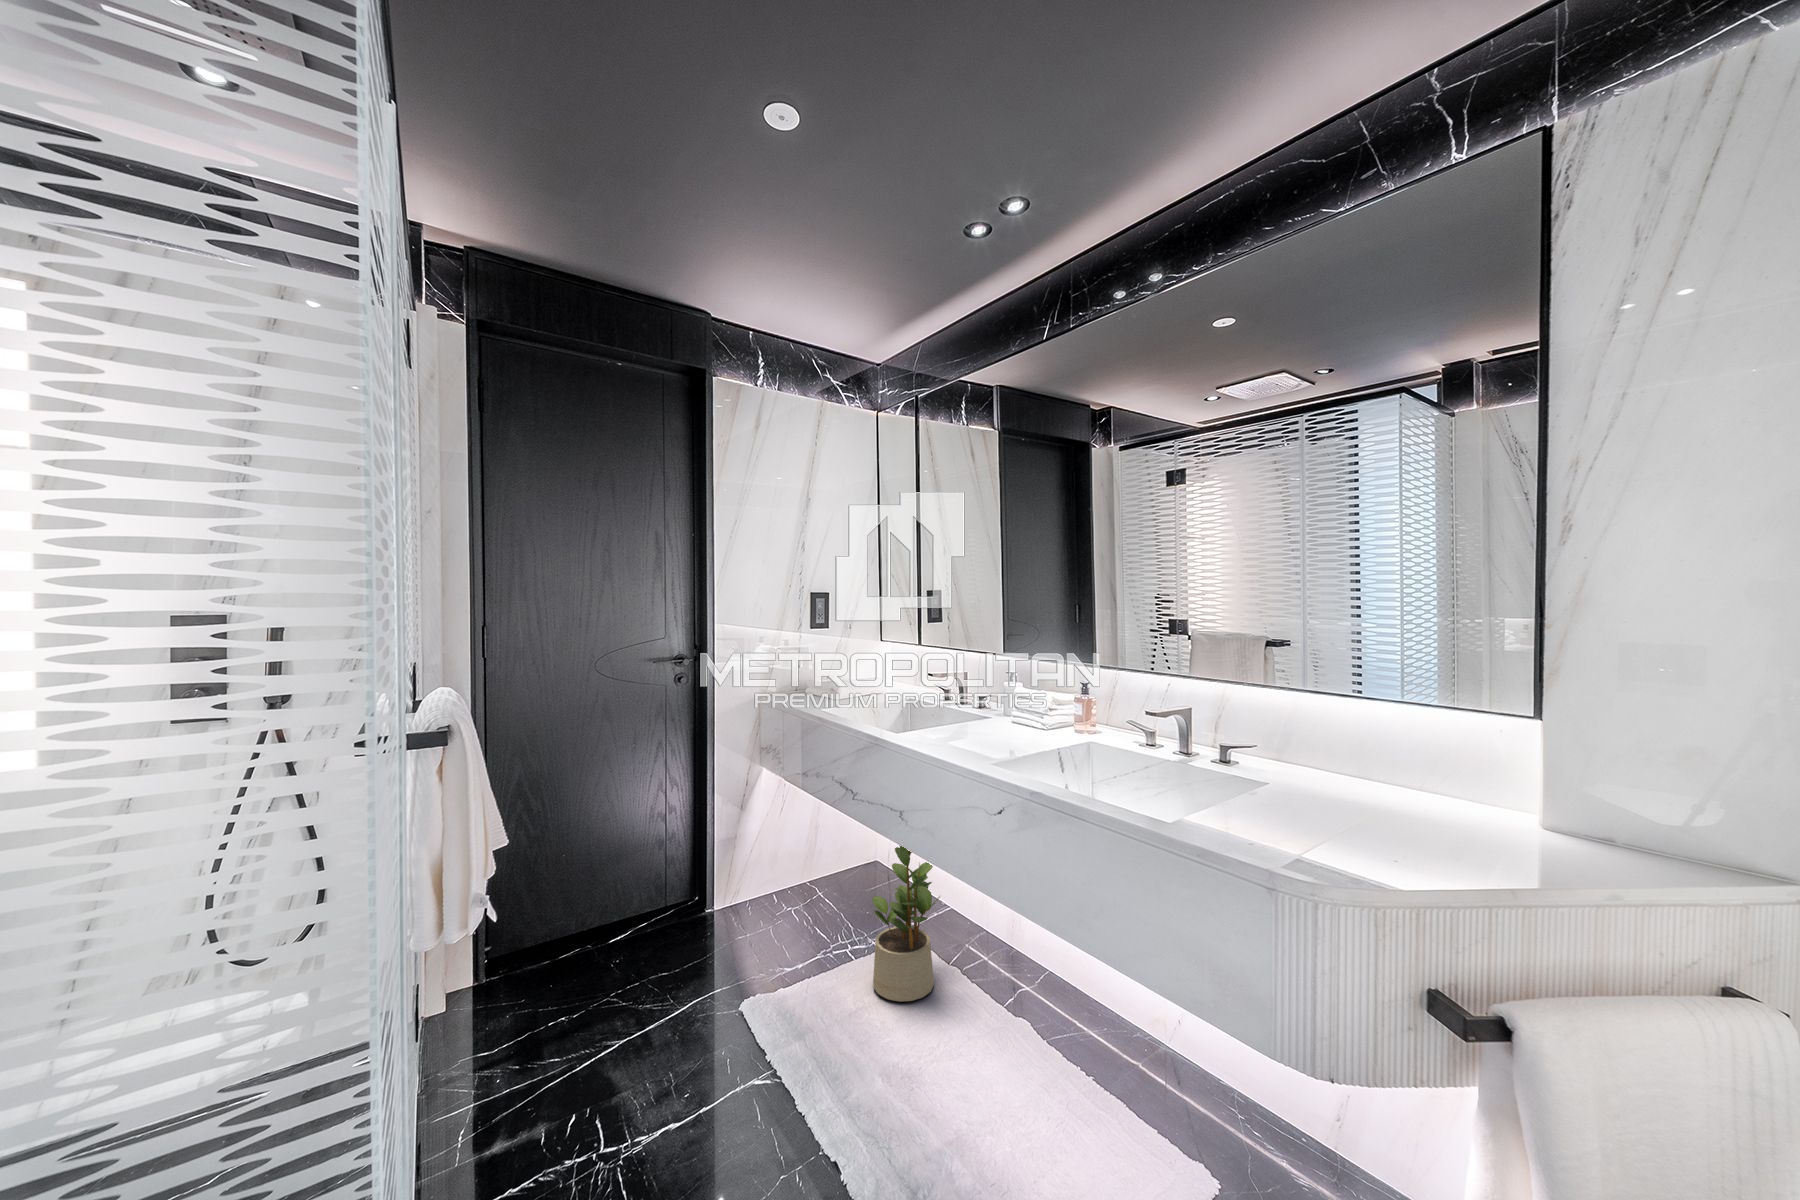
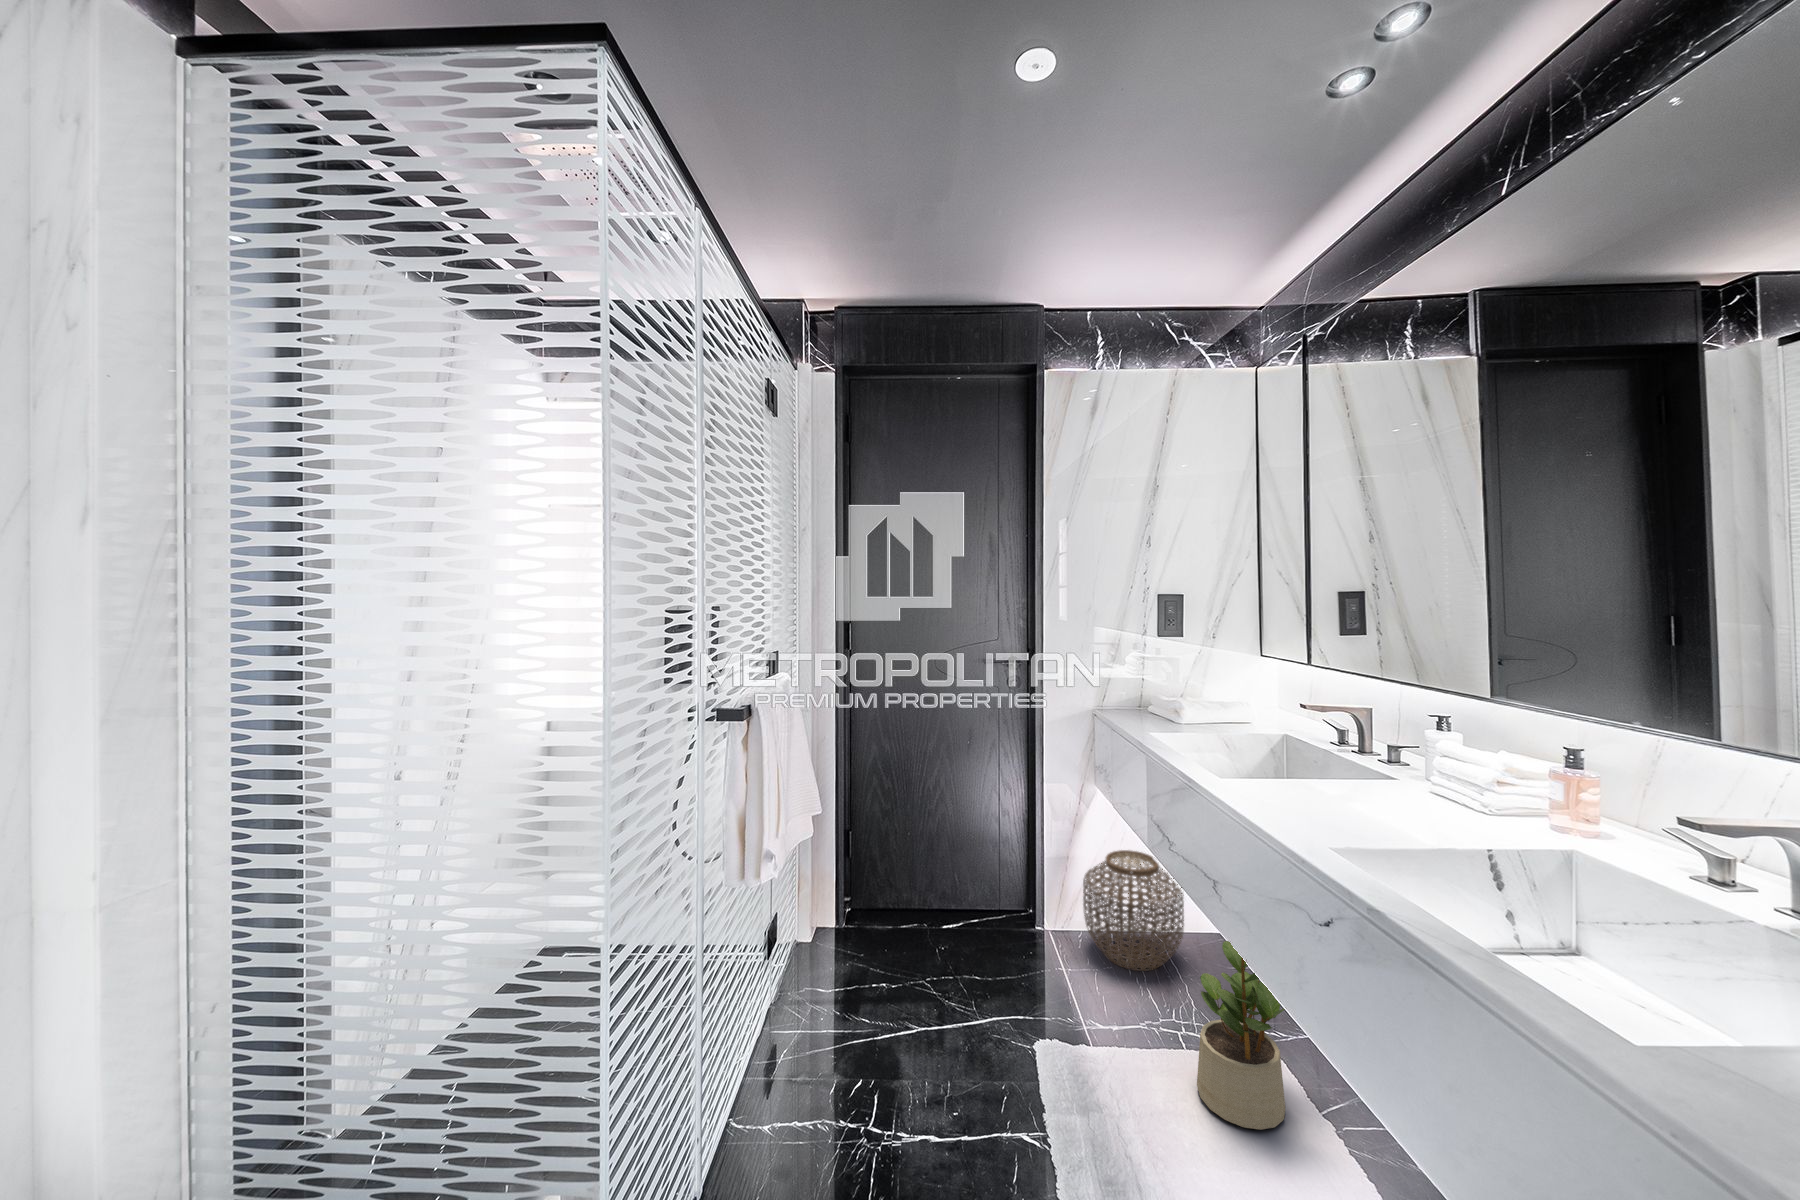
woven basket: none [749,821,835,925] -> present [1083,850,1184,971]

